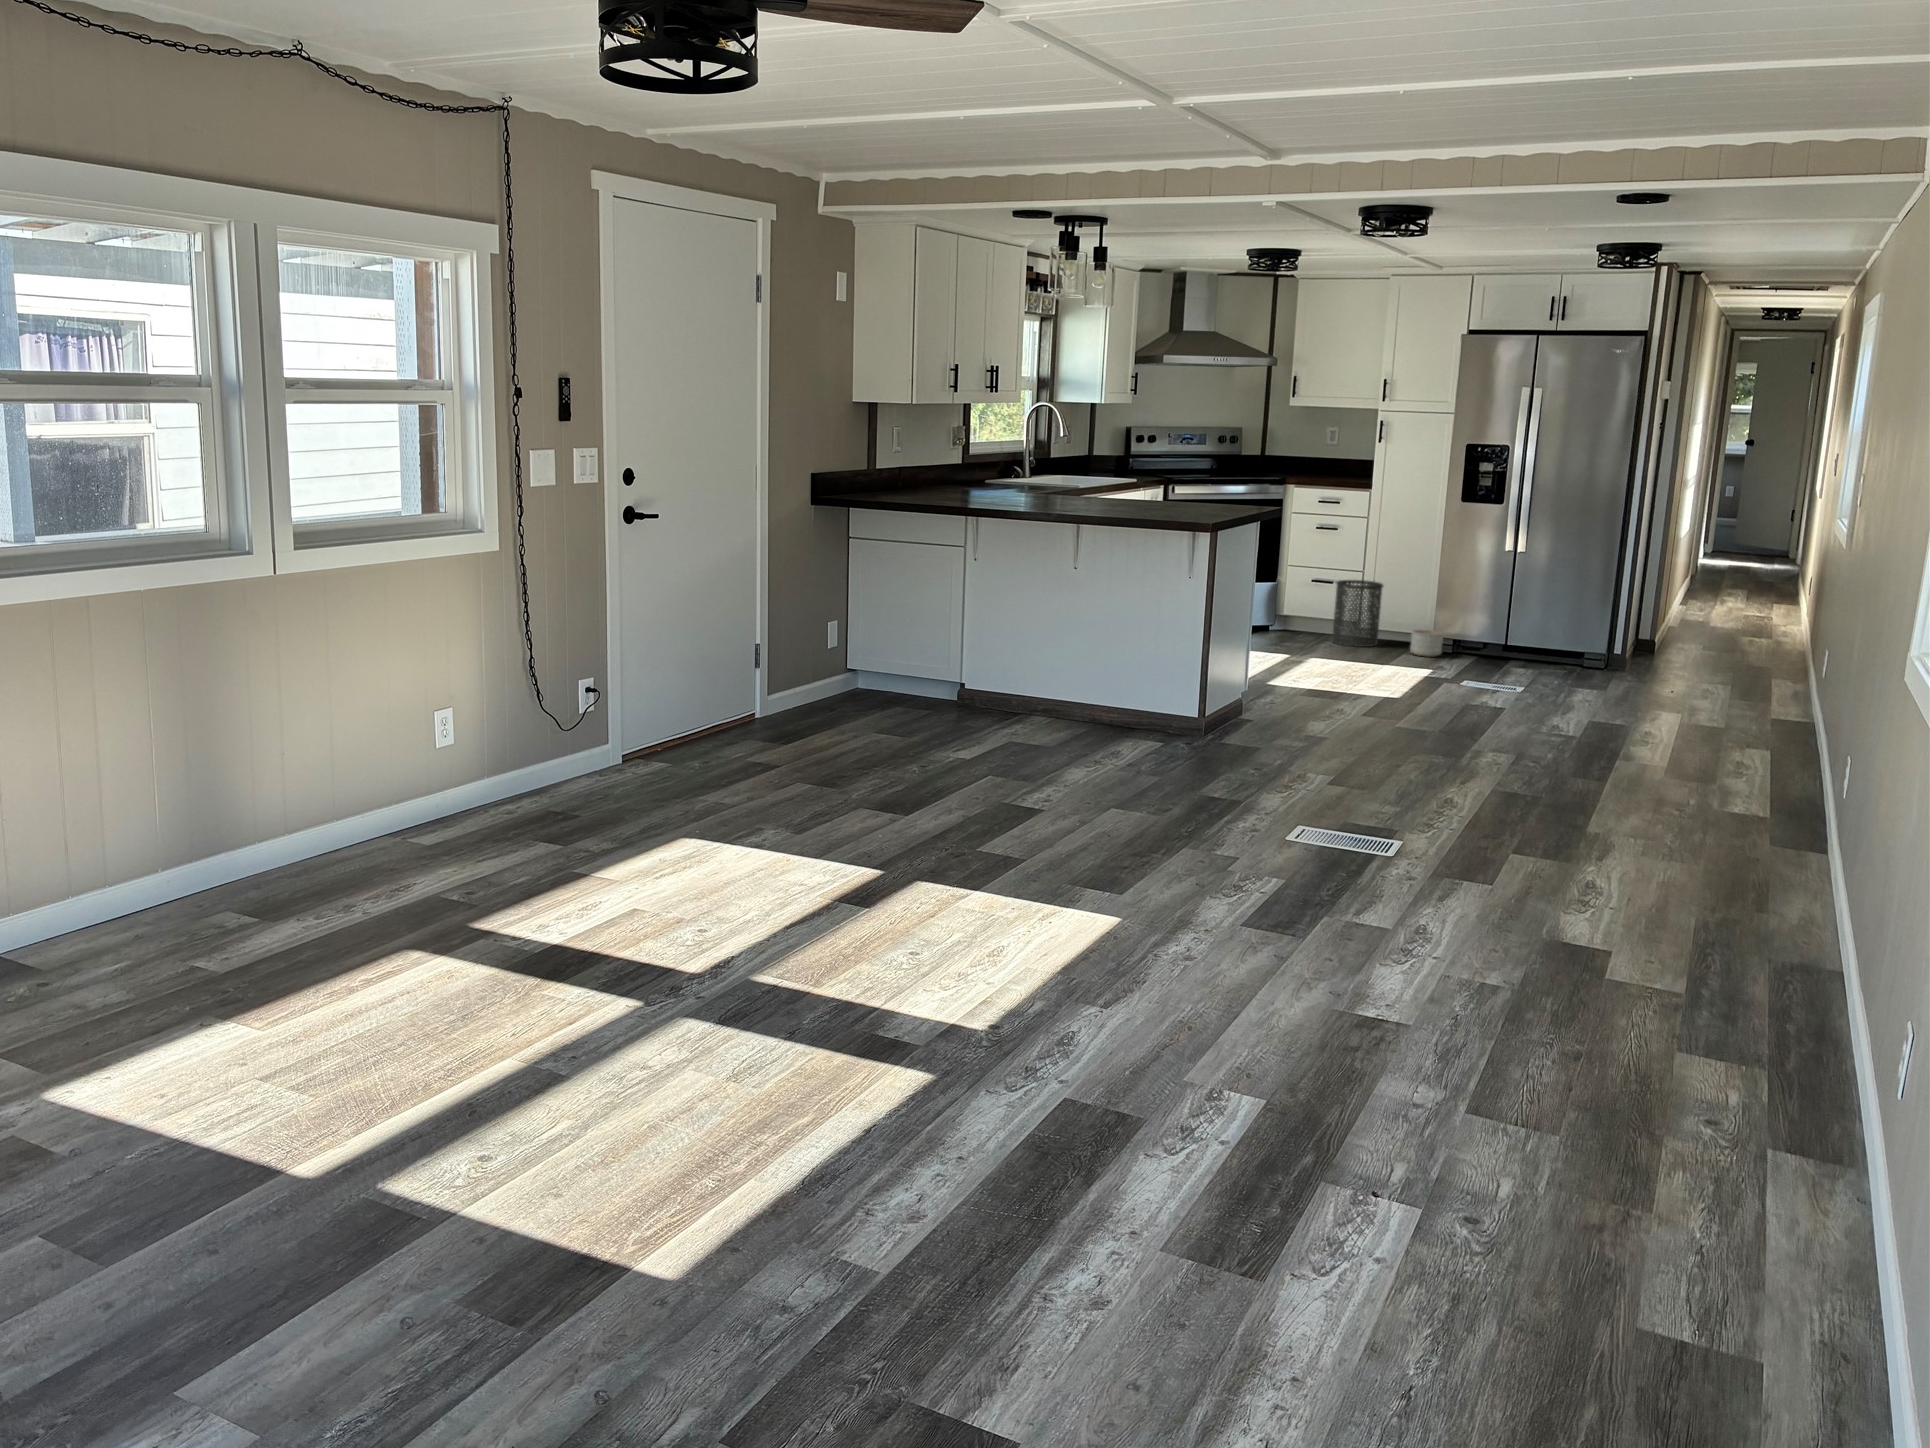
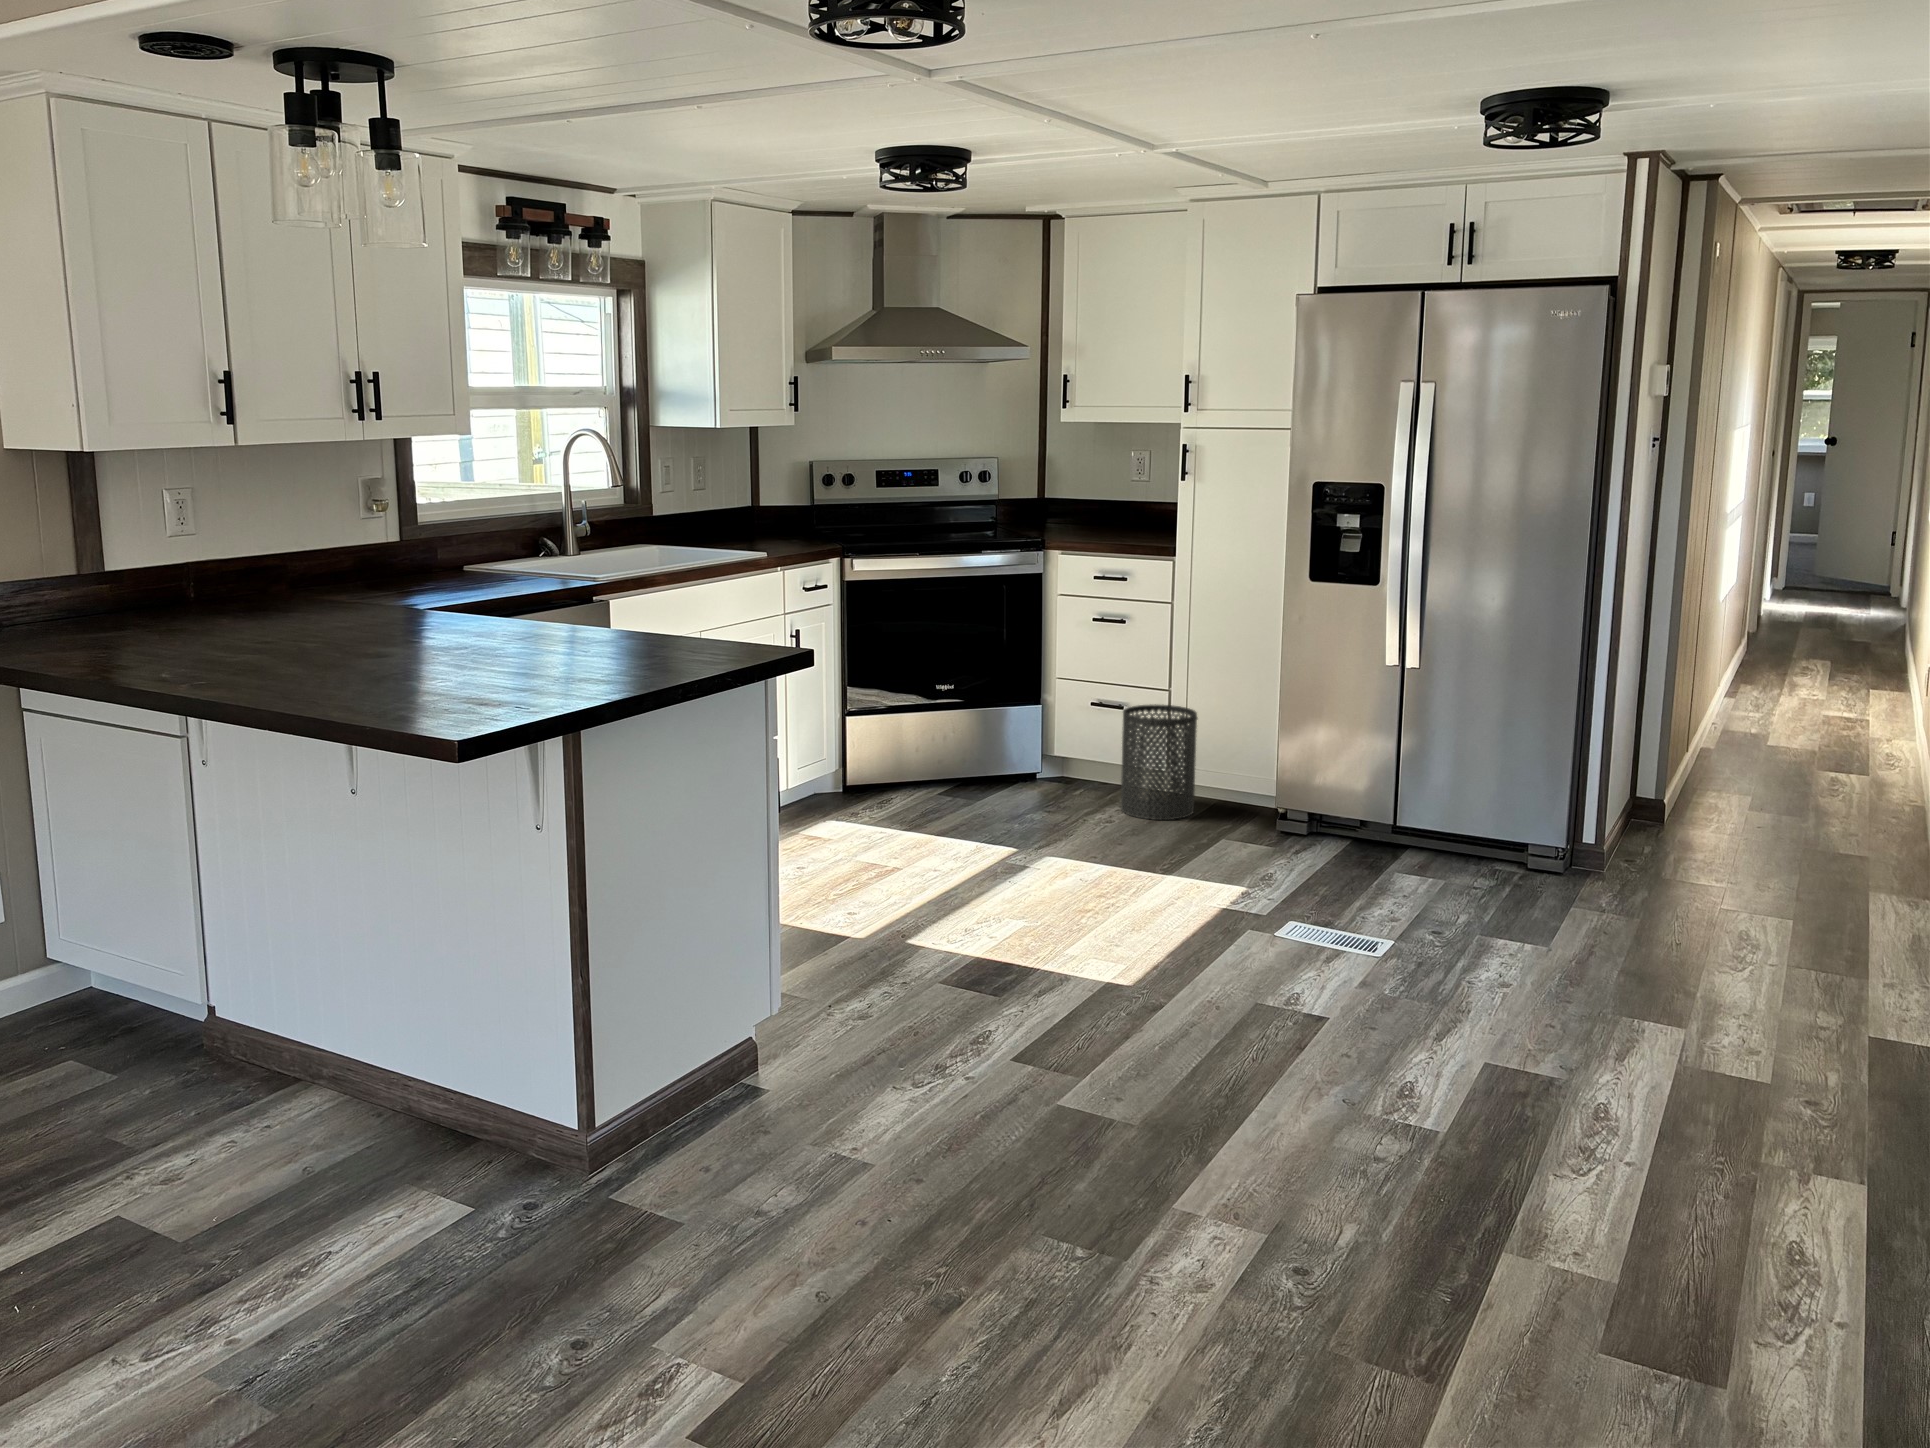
planter: present [1410,630,1443,657] -> none [1235,795,1288,845]

